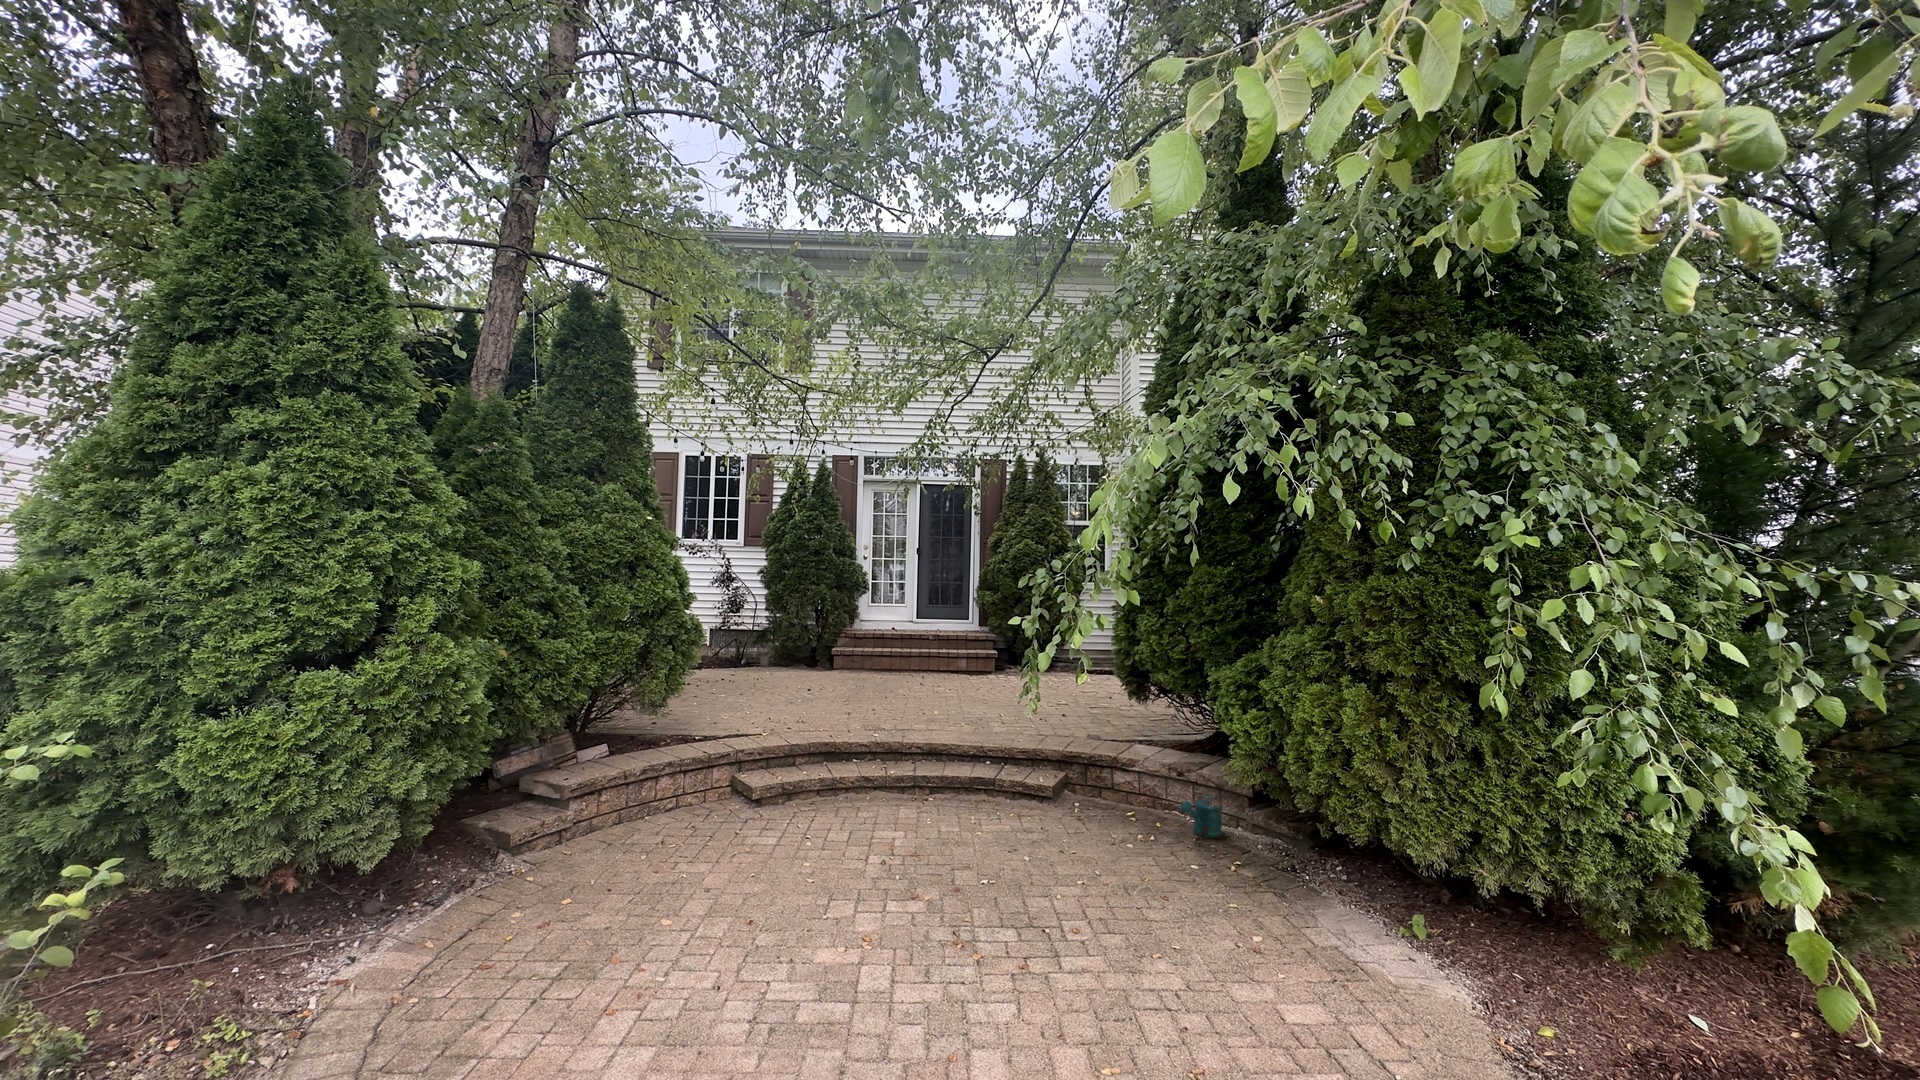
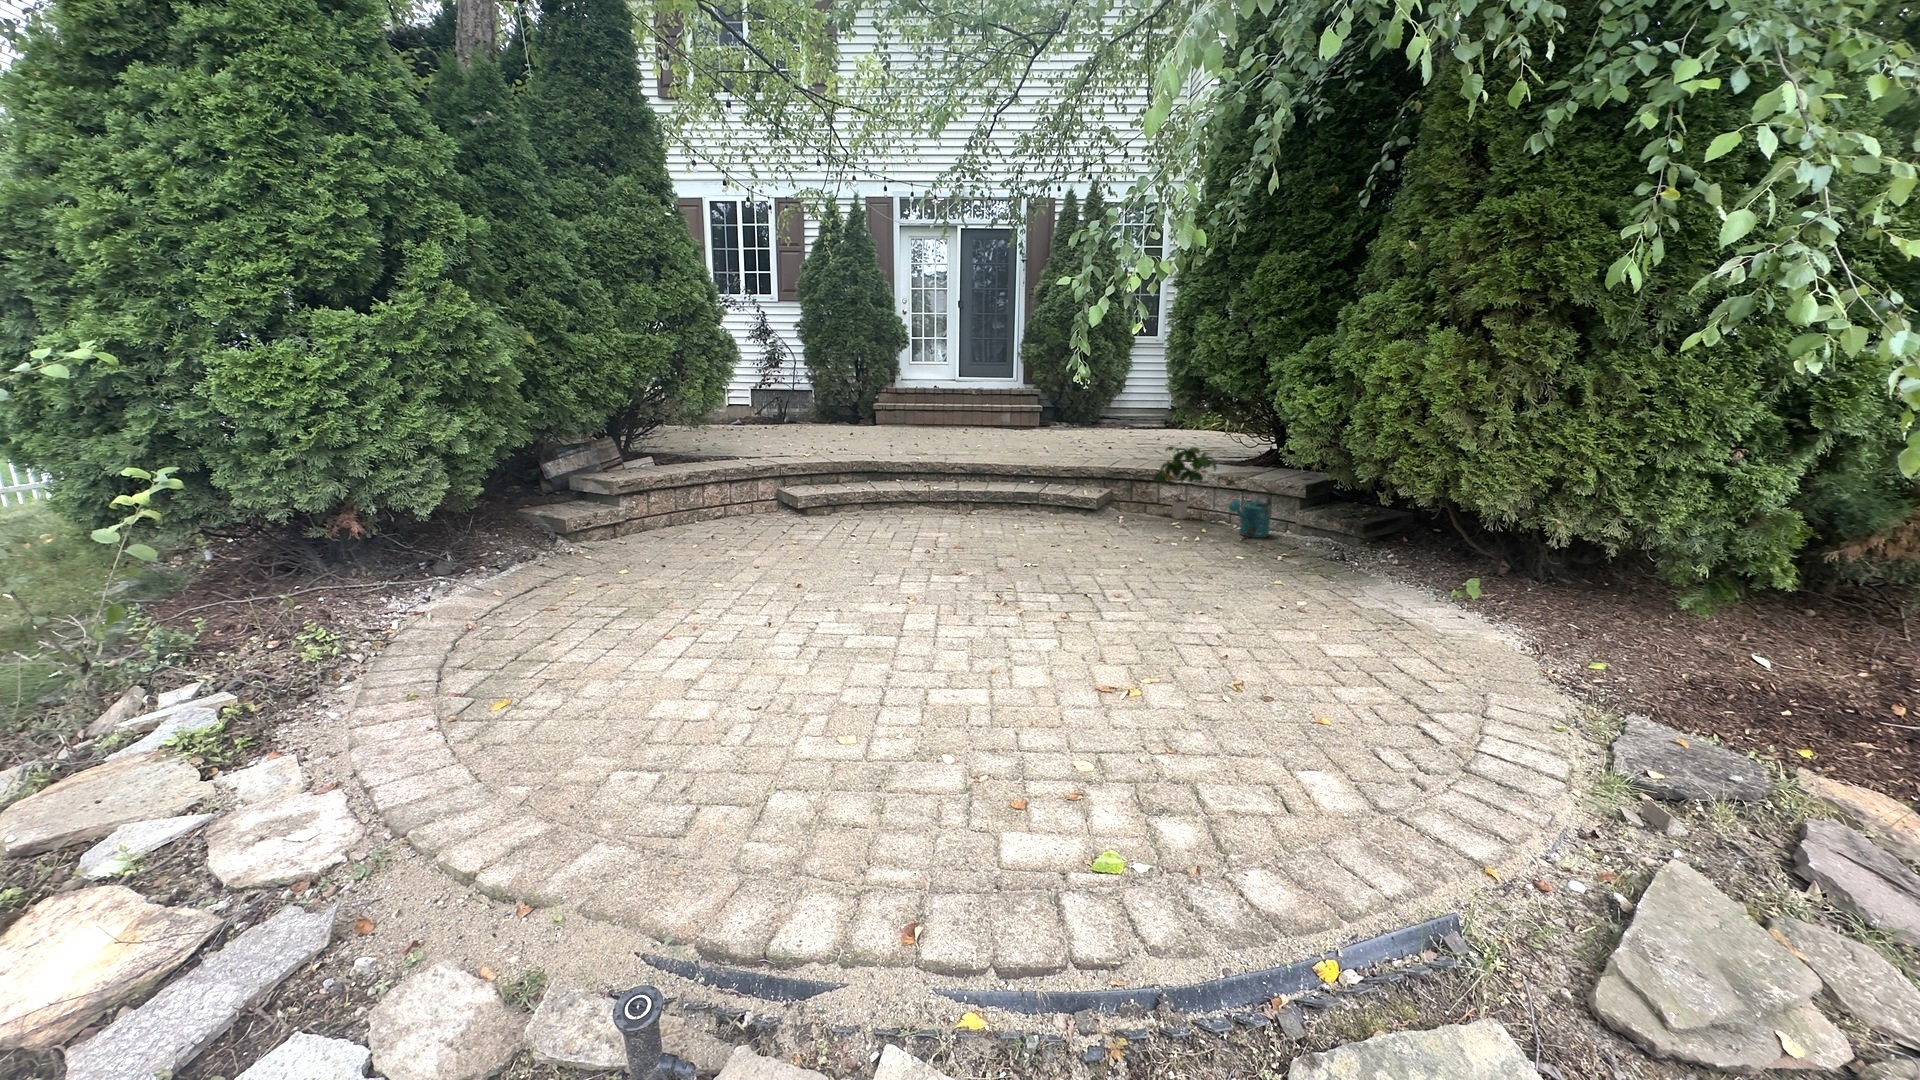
potted plant: present [753,625,779,666] -> present [1152,446,1217,519]

